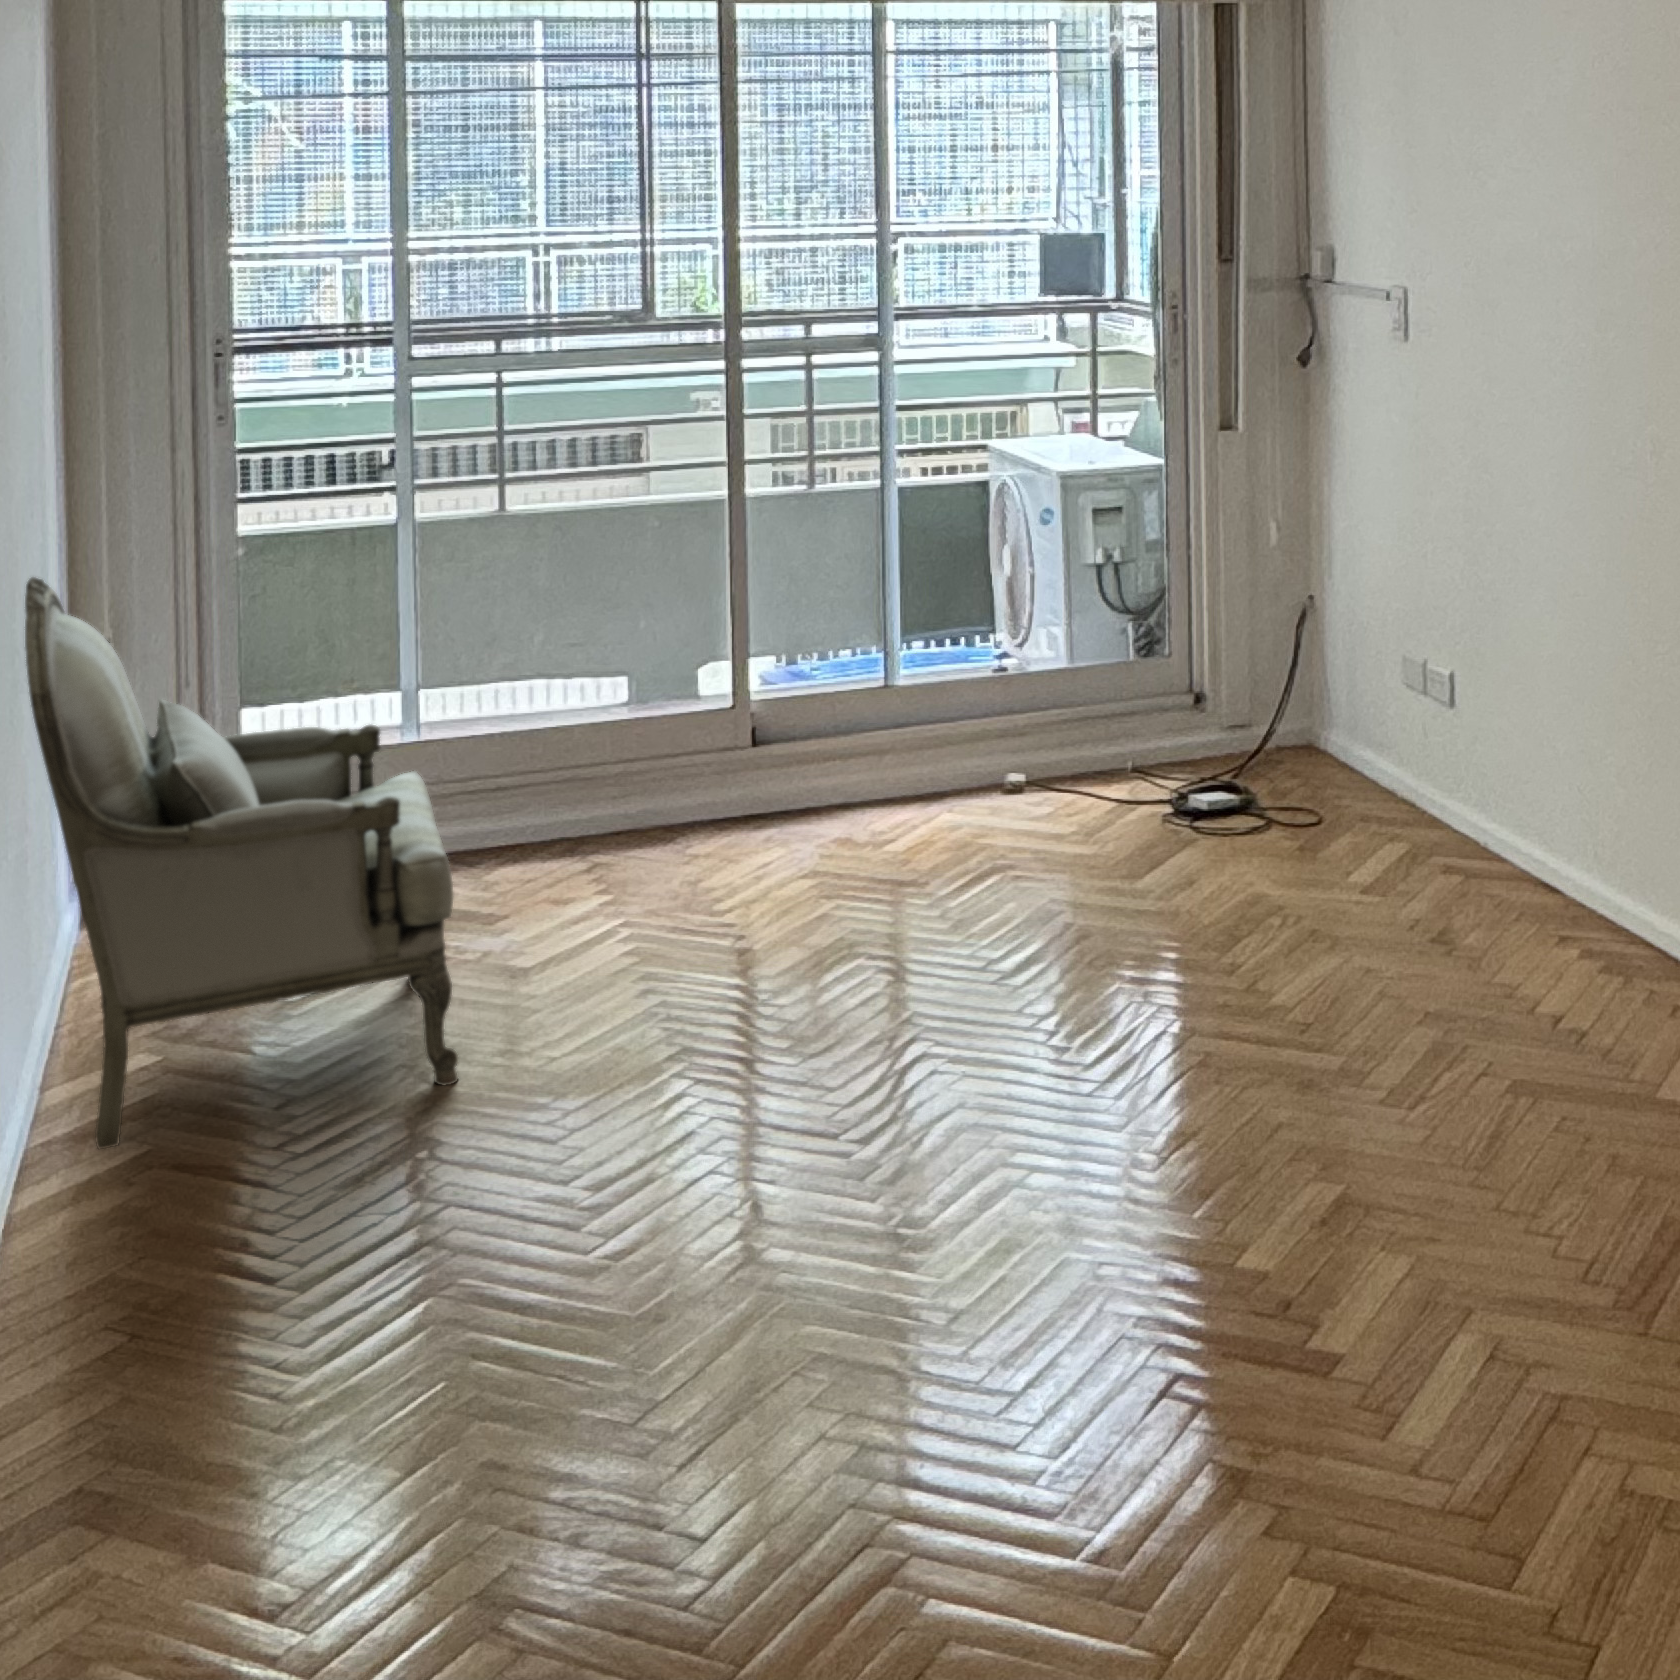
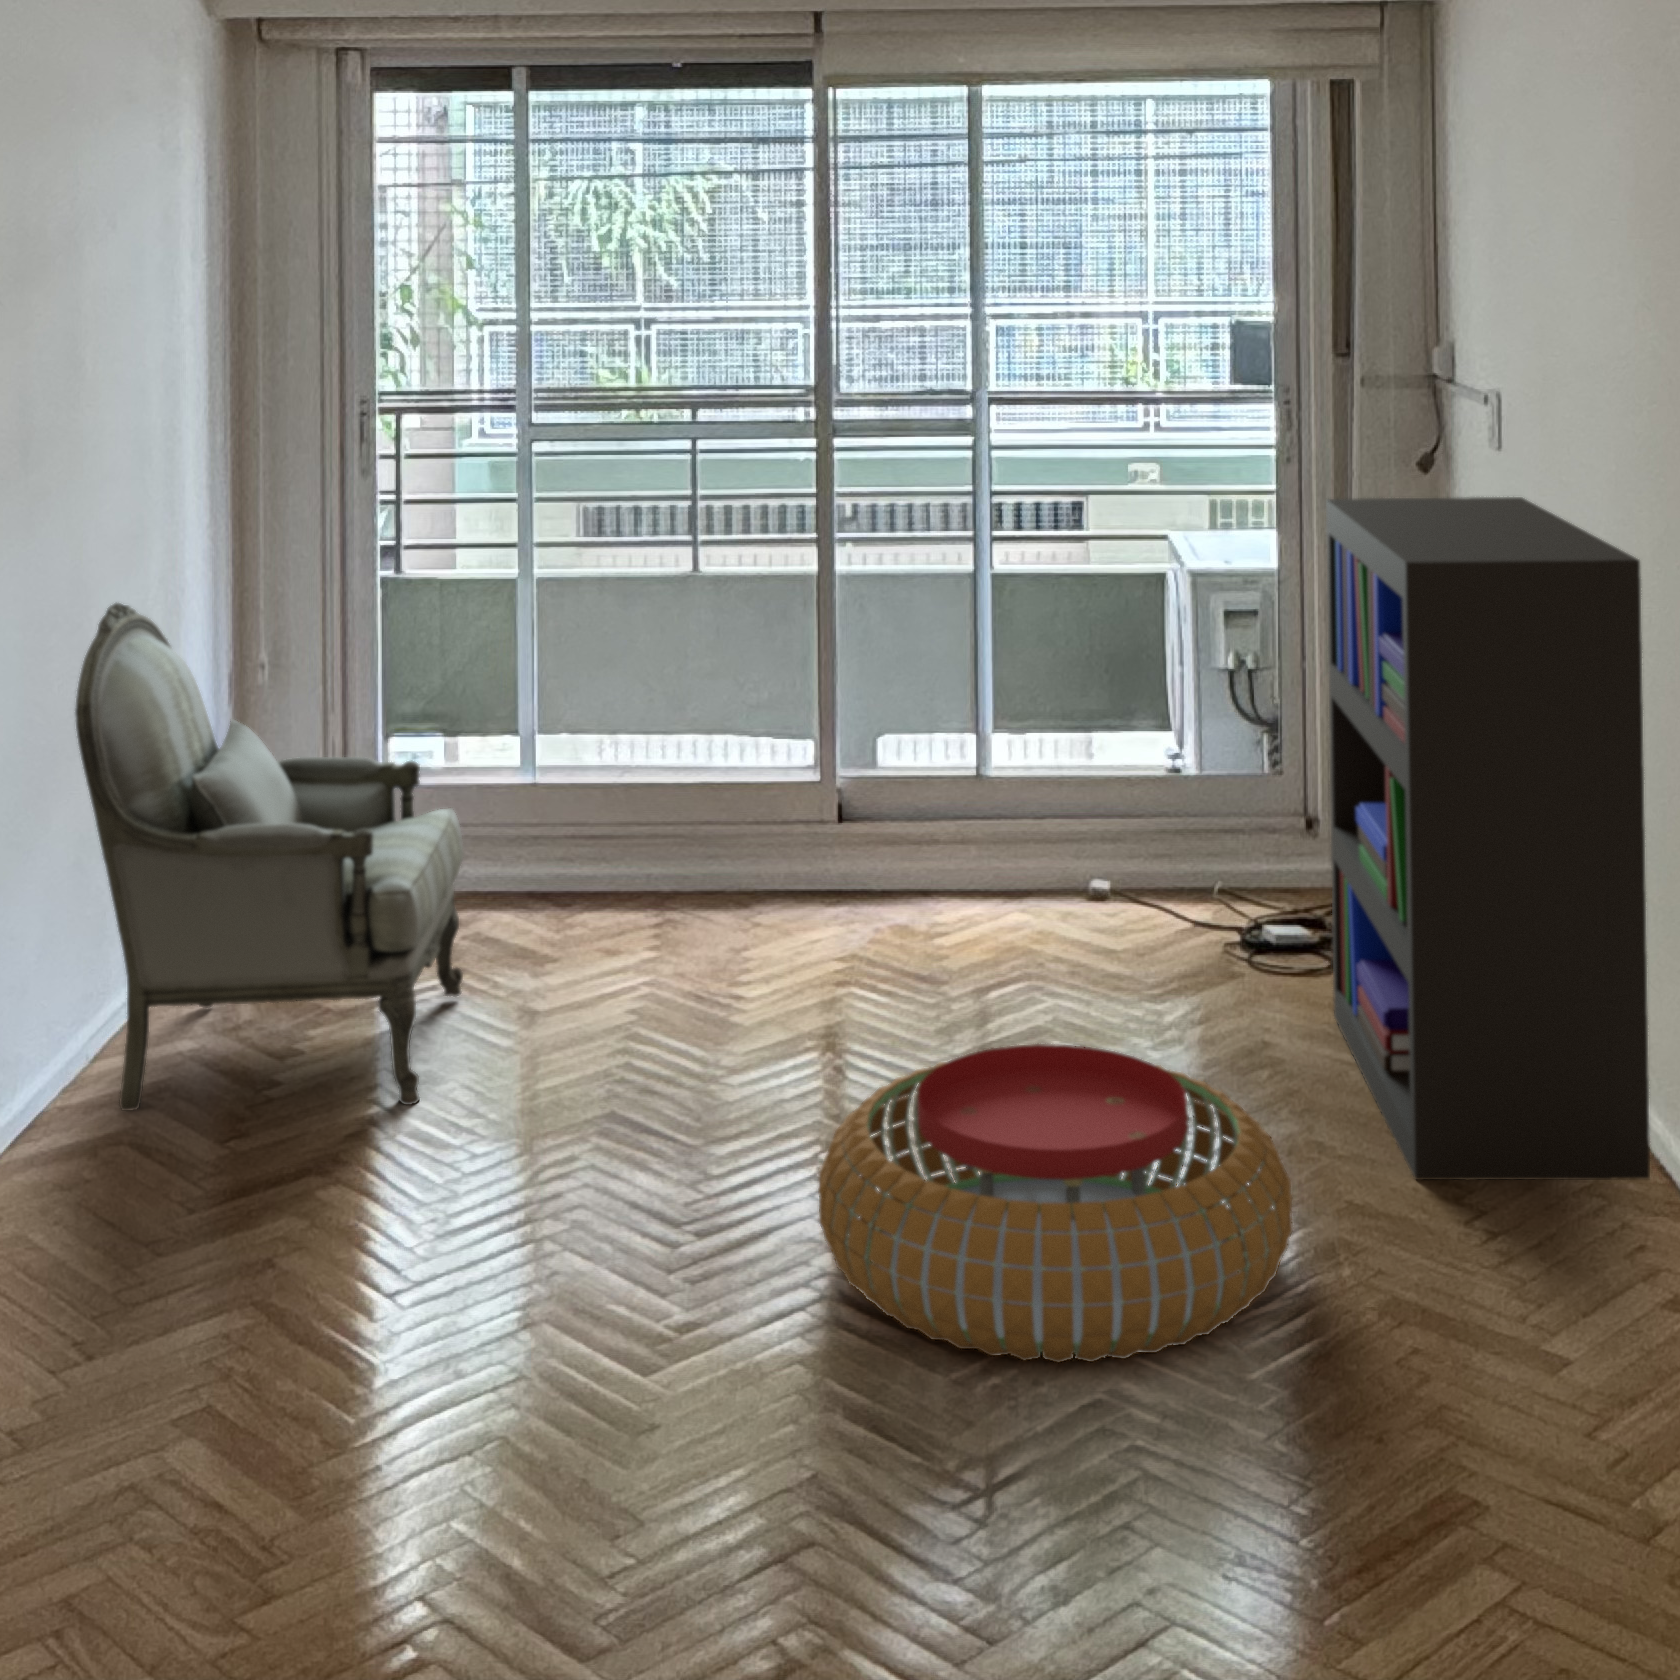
bookshelf: none [1301,381,1643,987] -> present [1326,497,1650,1180]
pouf: none [991,909,1436,1196] -> present [818,1044,1293,1362]

